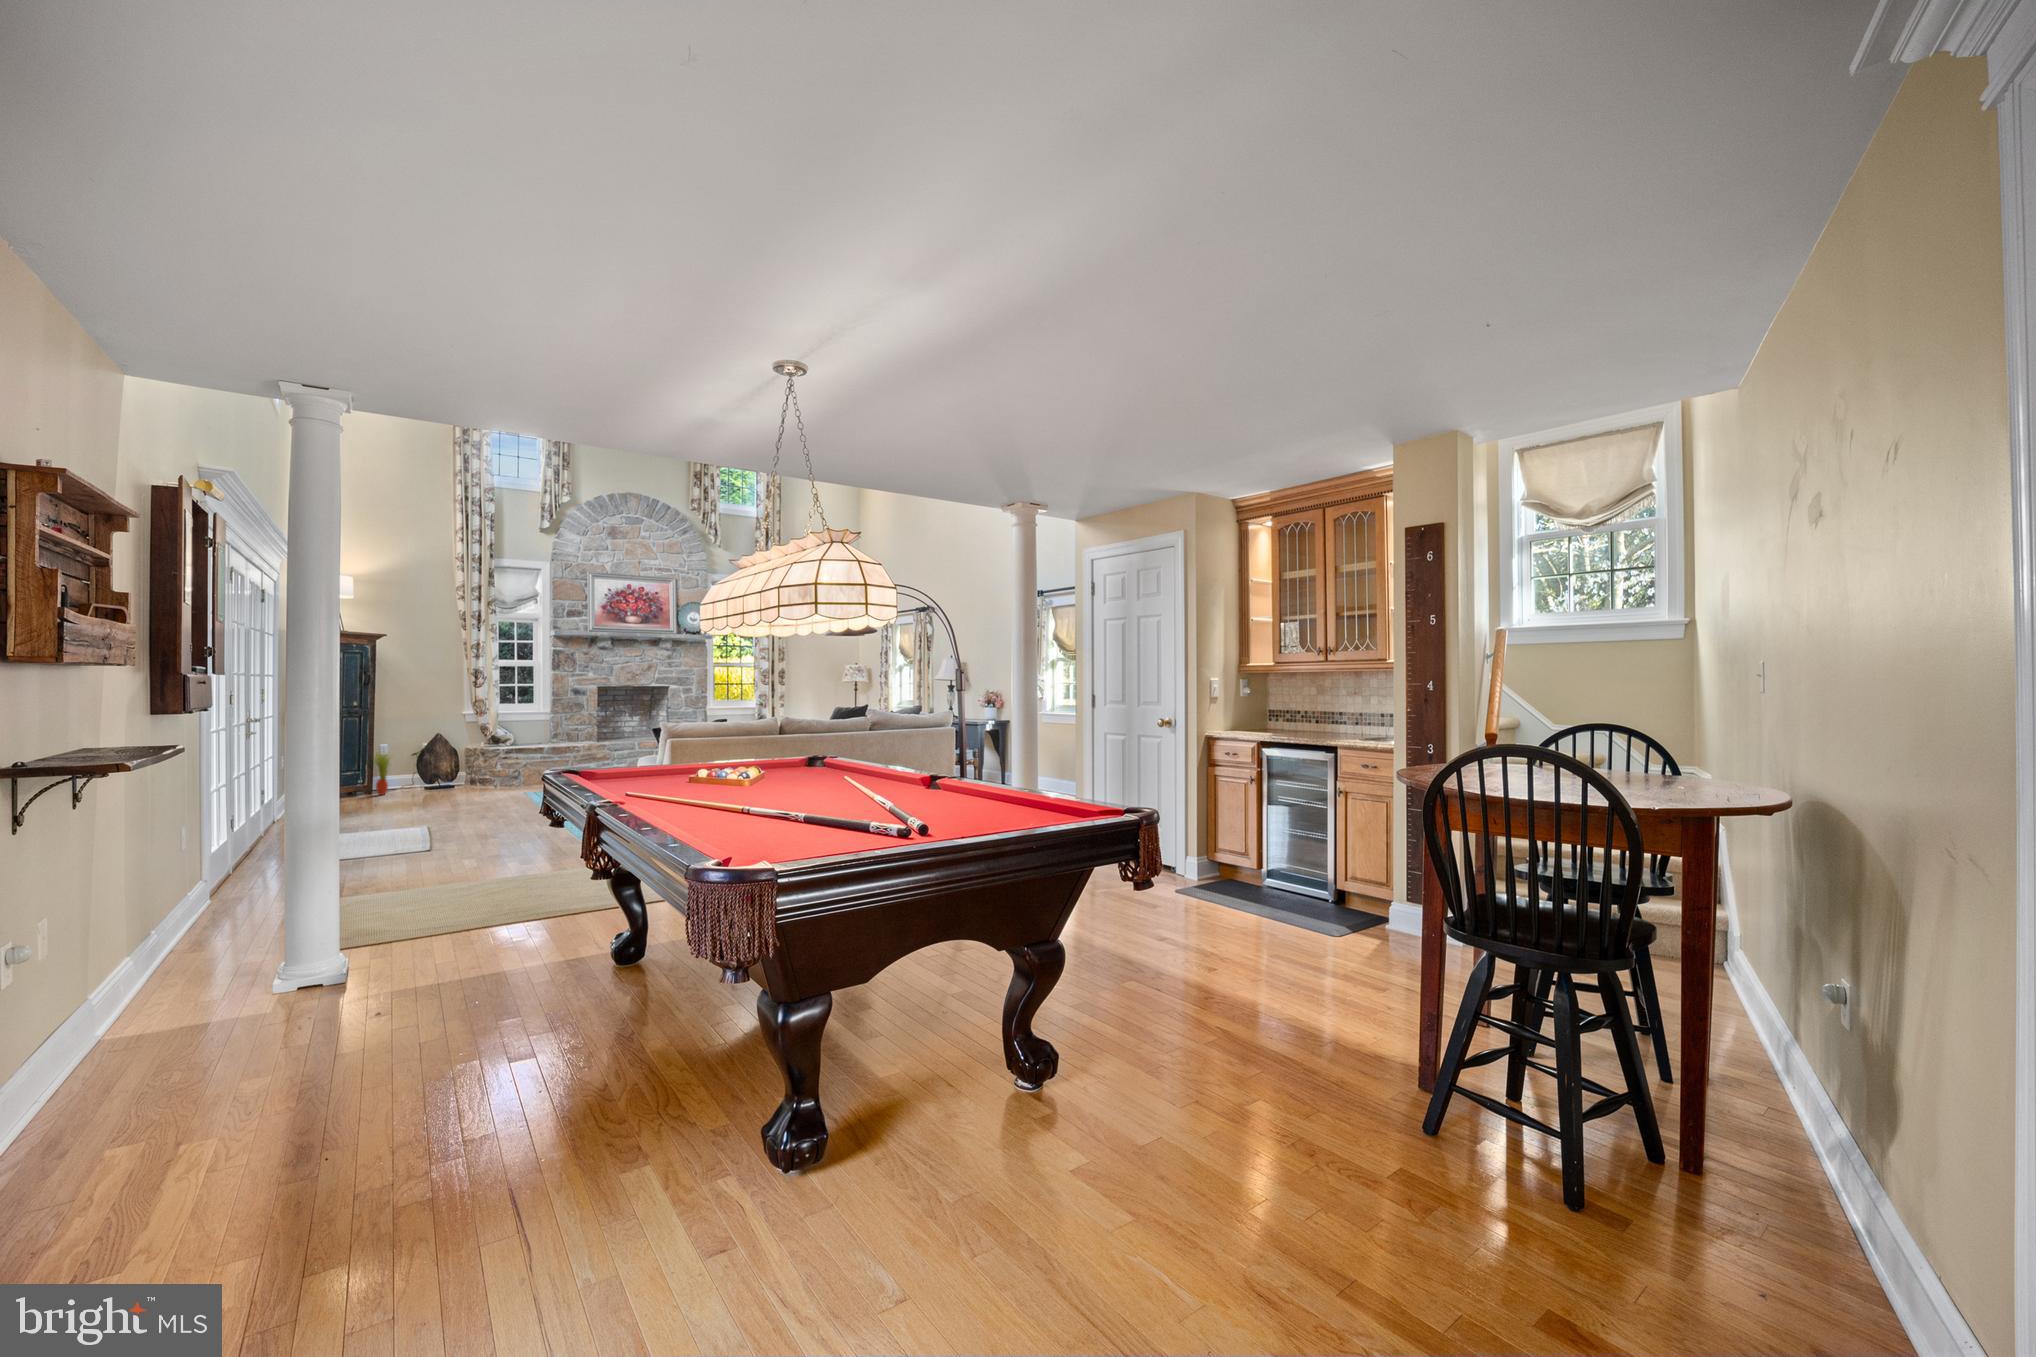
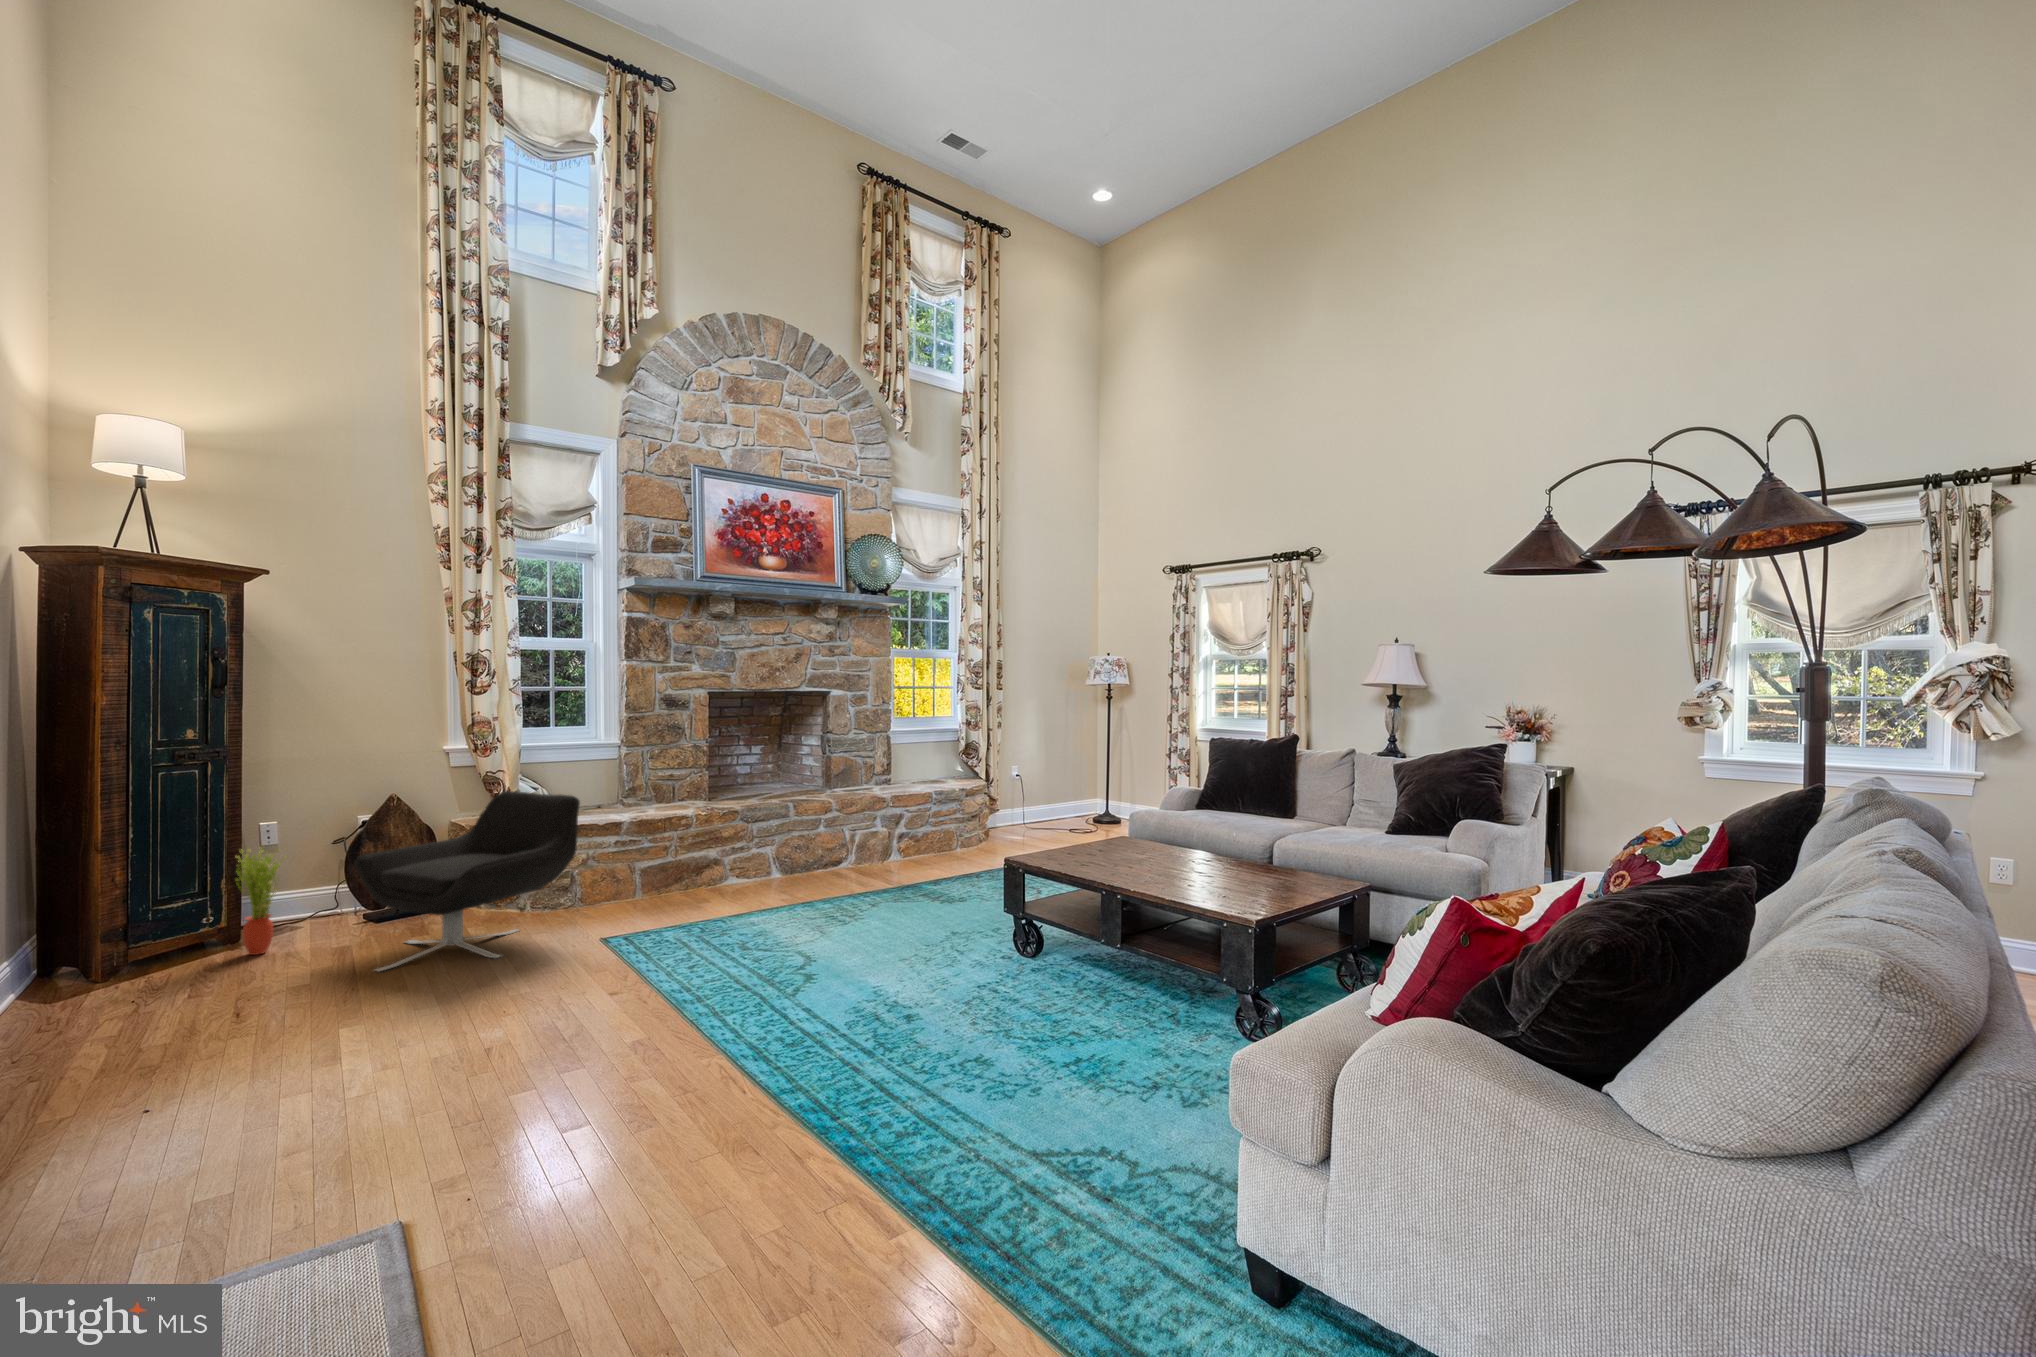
lounge chair: none [421,730,518,798] -> present [355,791,580,971]

